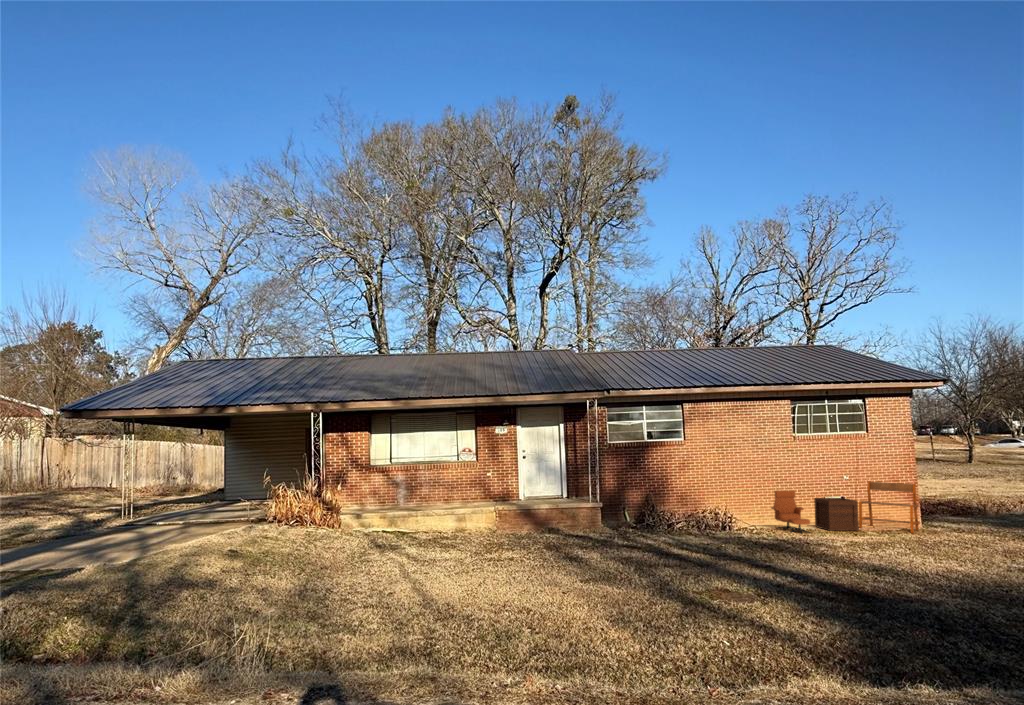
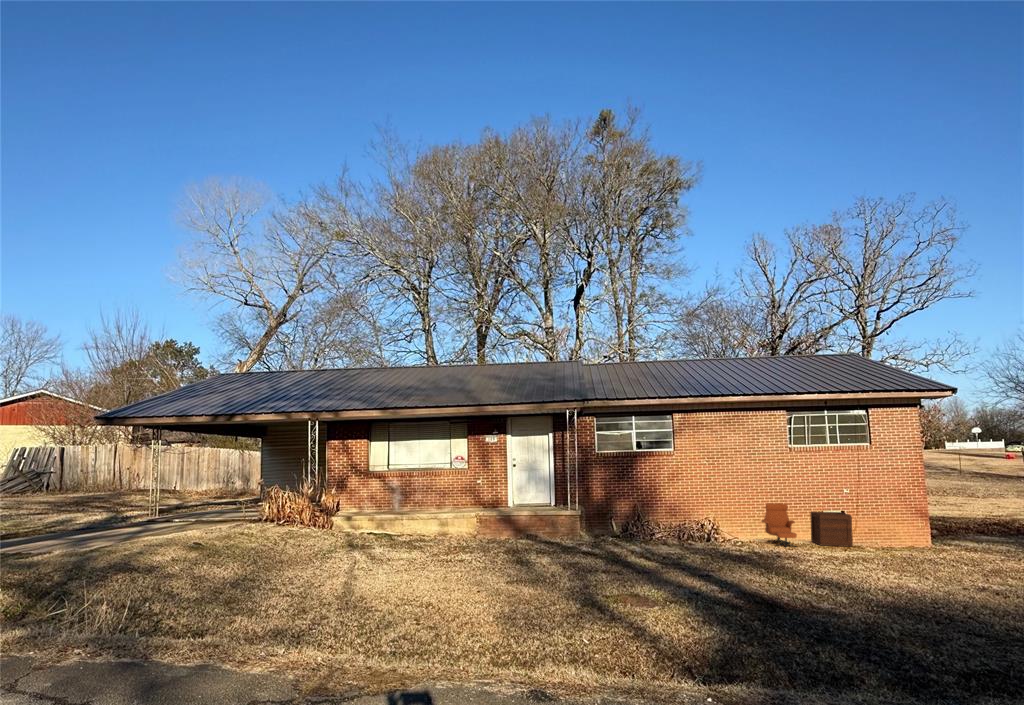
bench: present [859,481,920,533] -> none [858,496,923,550]

